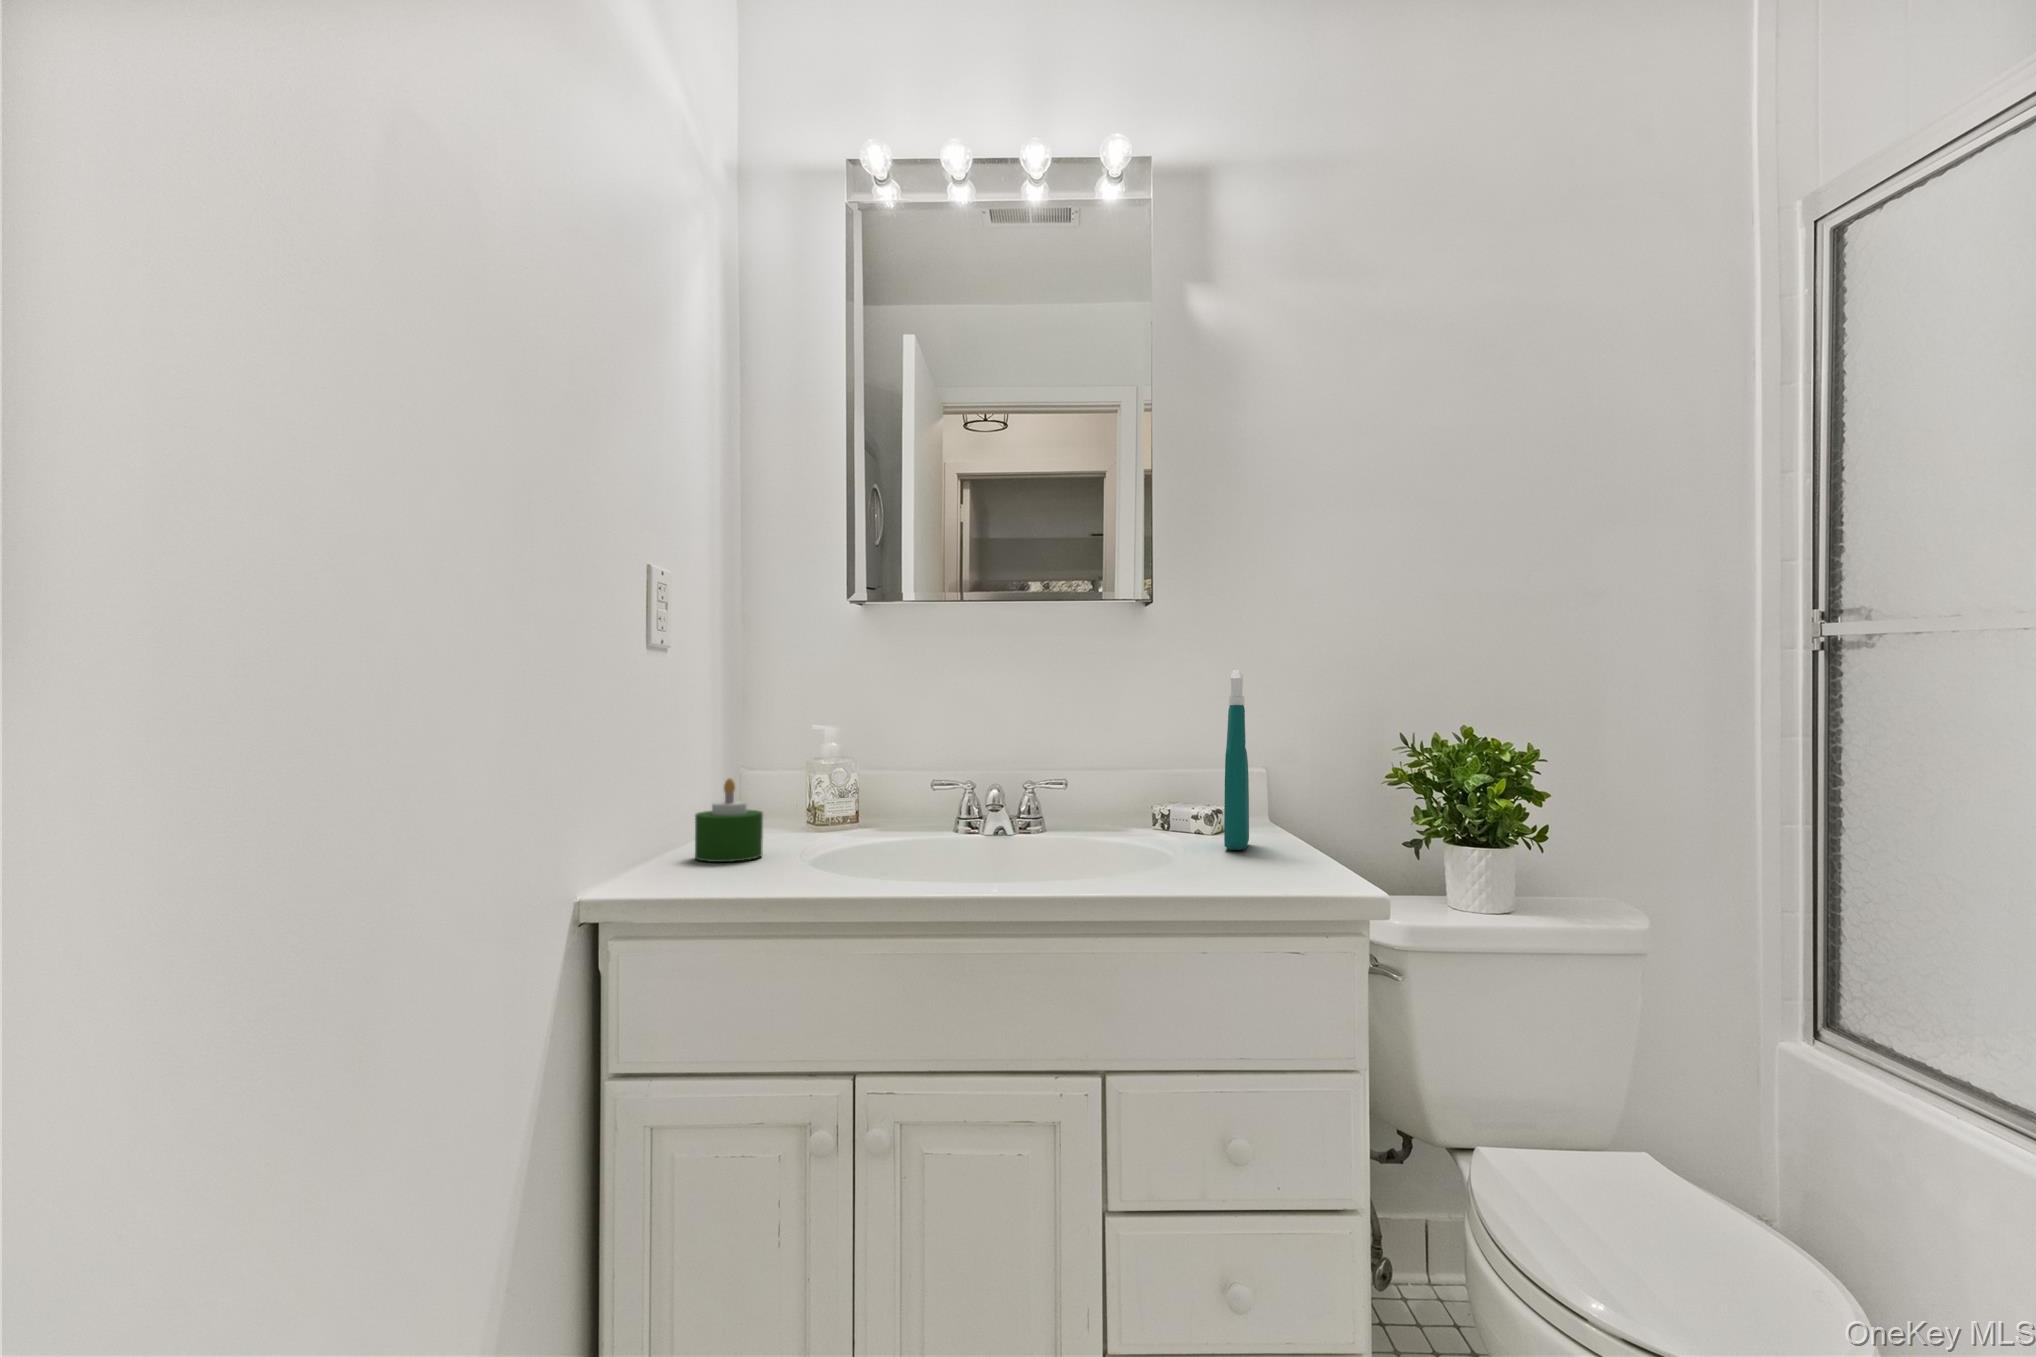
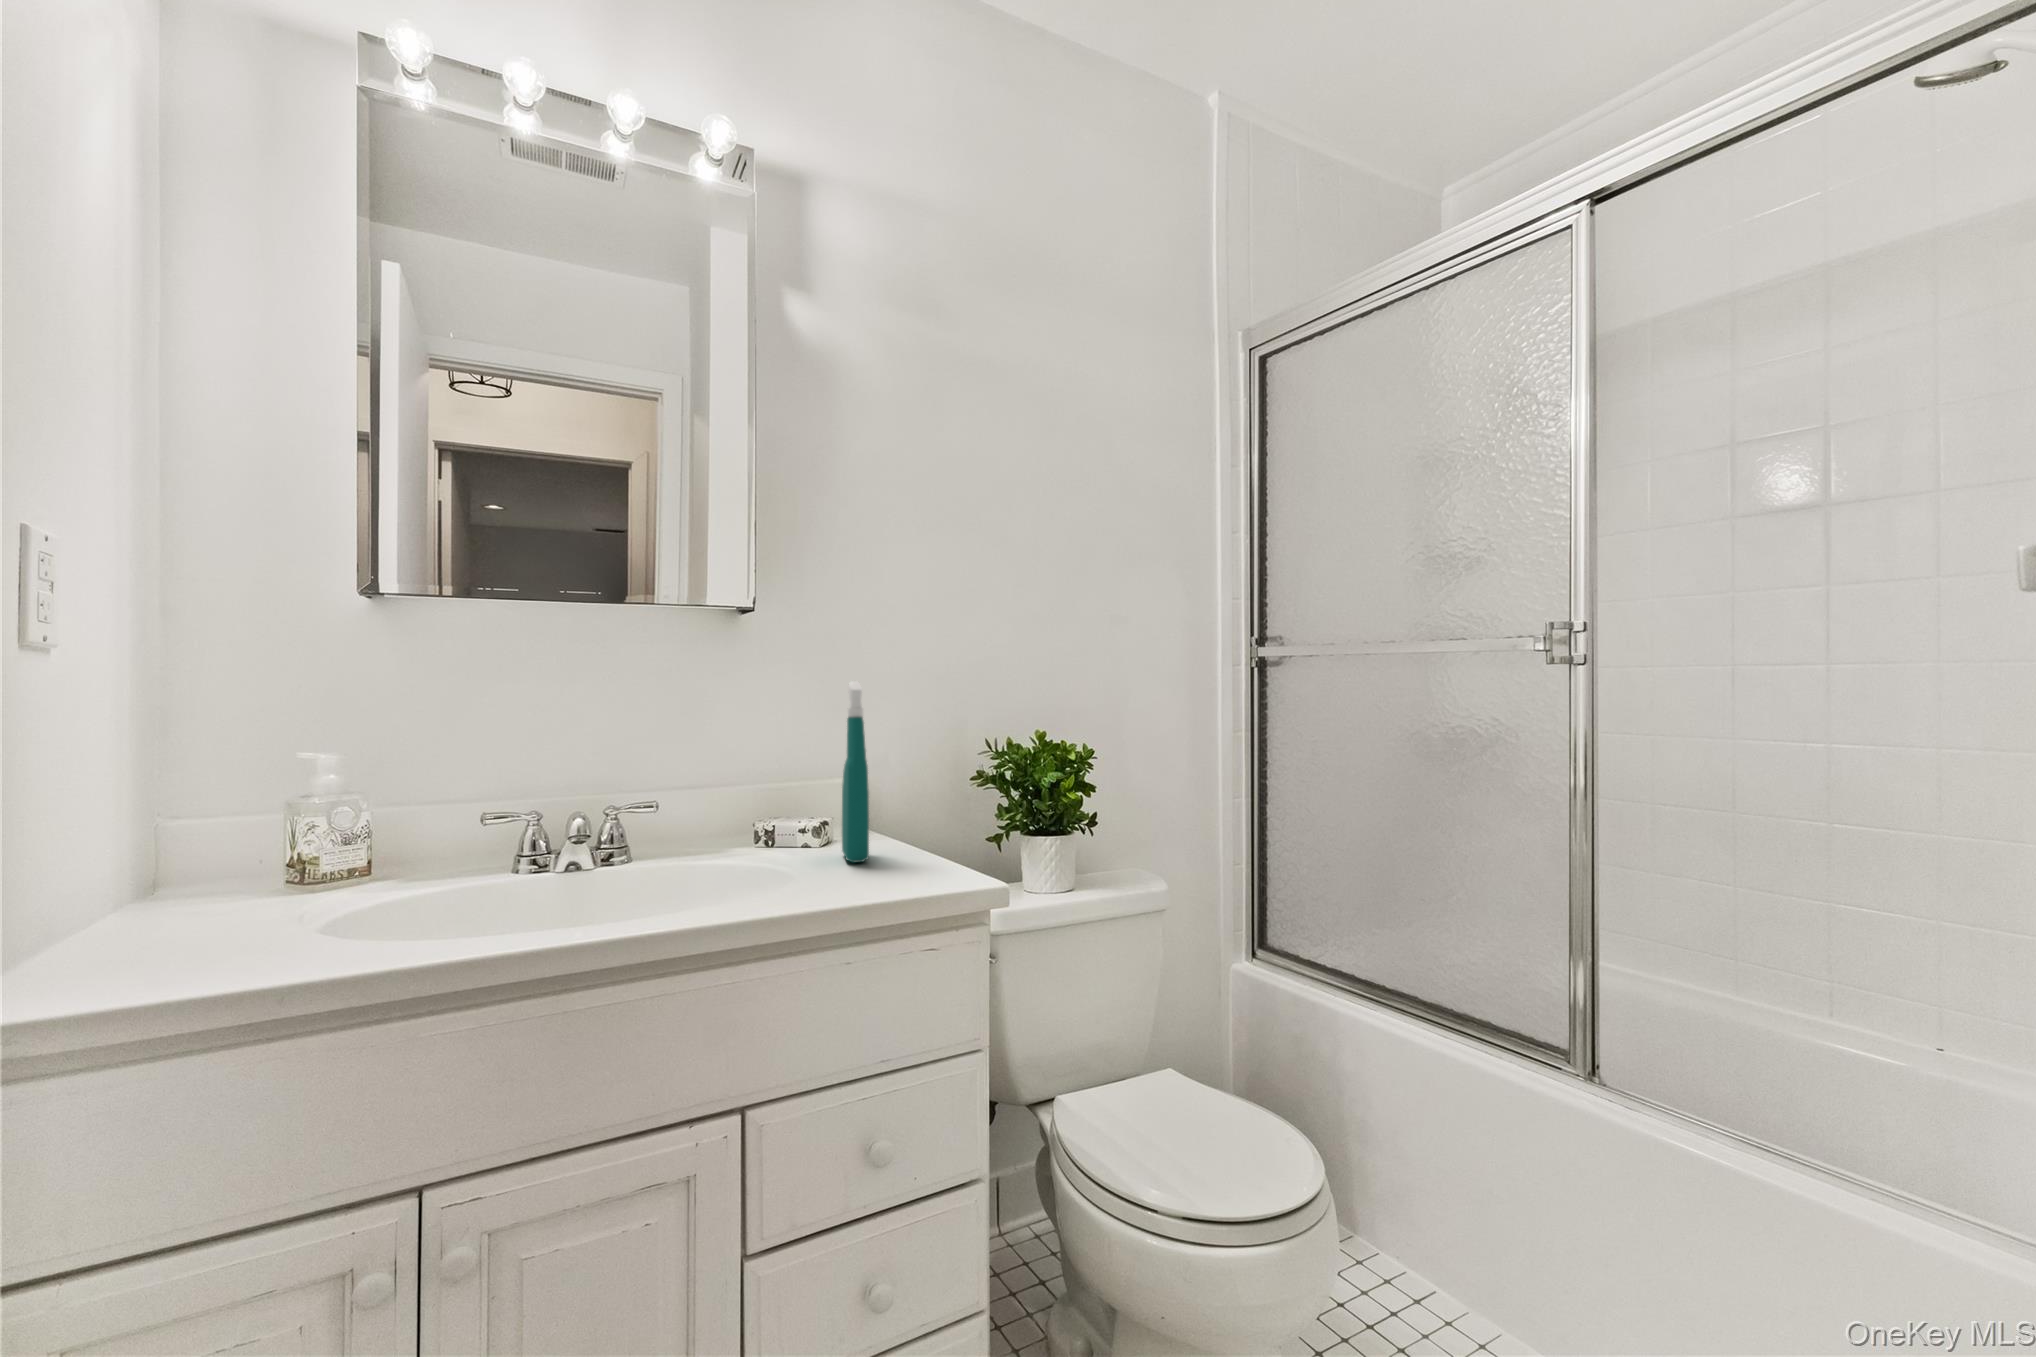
candle: present [695,778,763,862] -> none [107,836,238,964]

